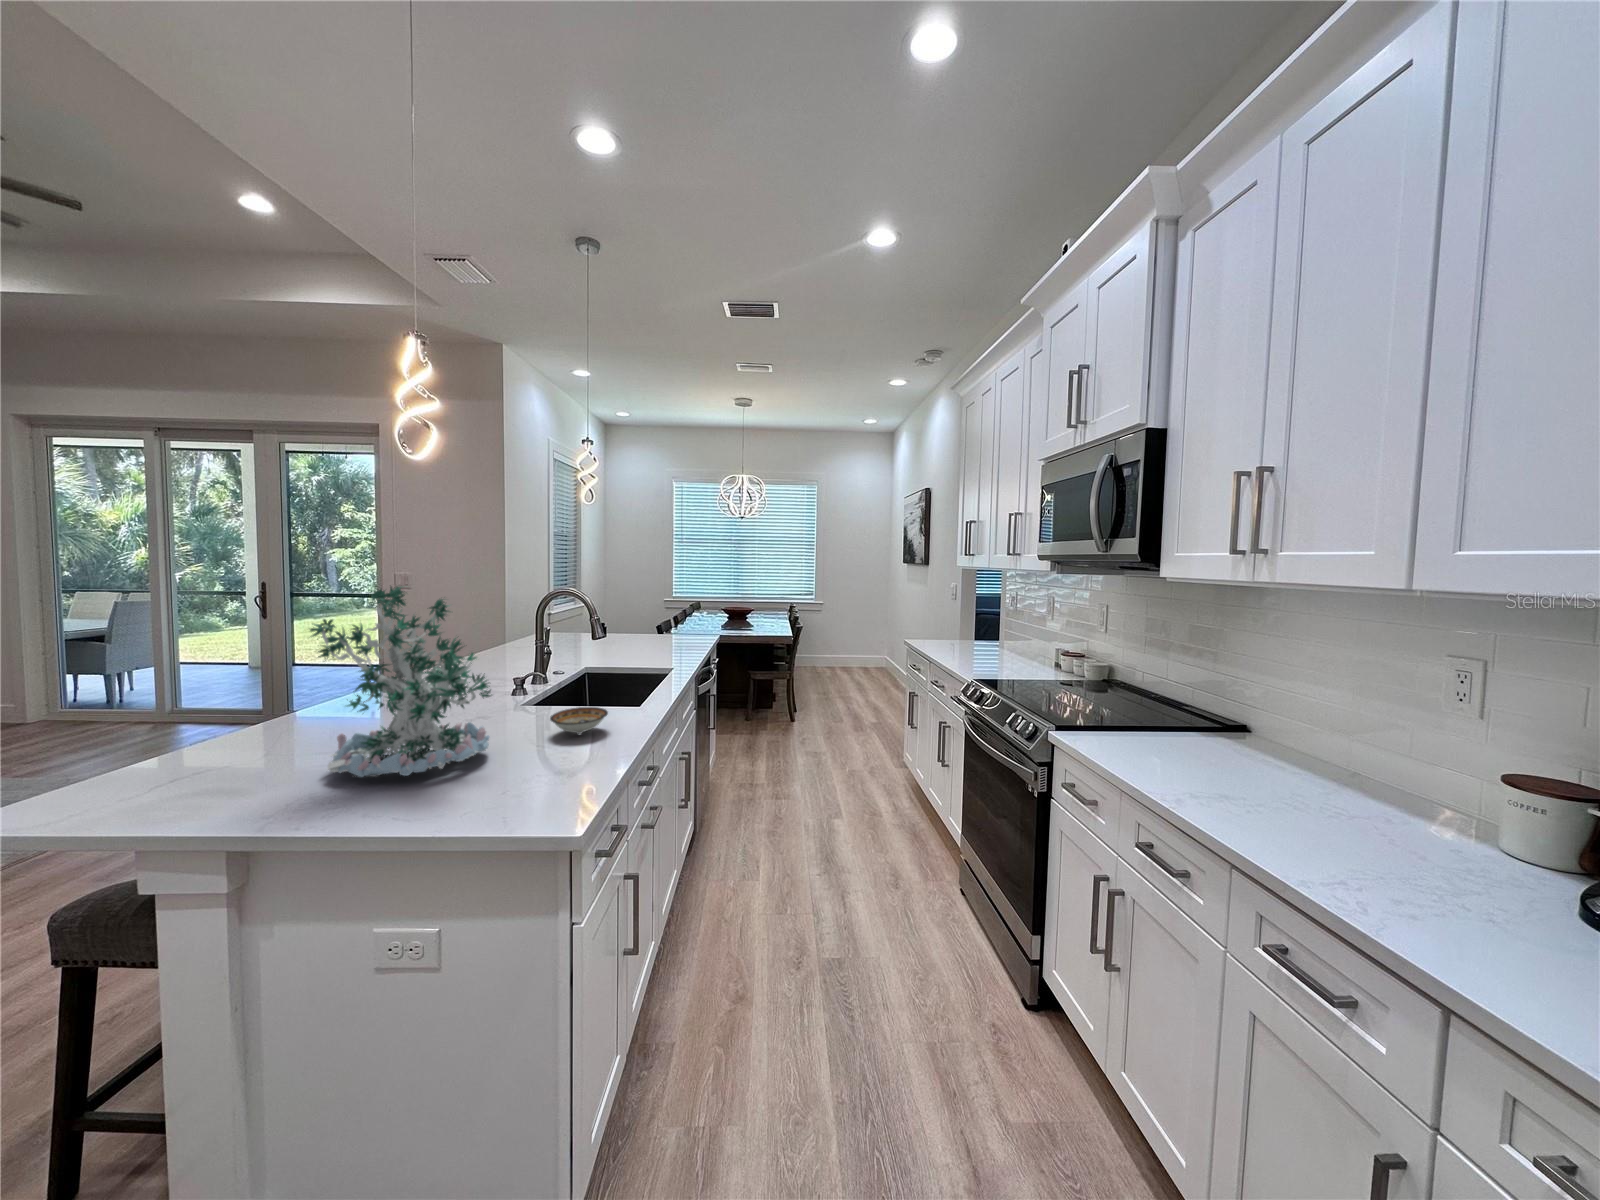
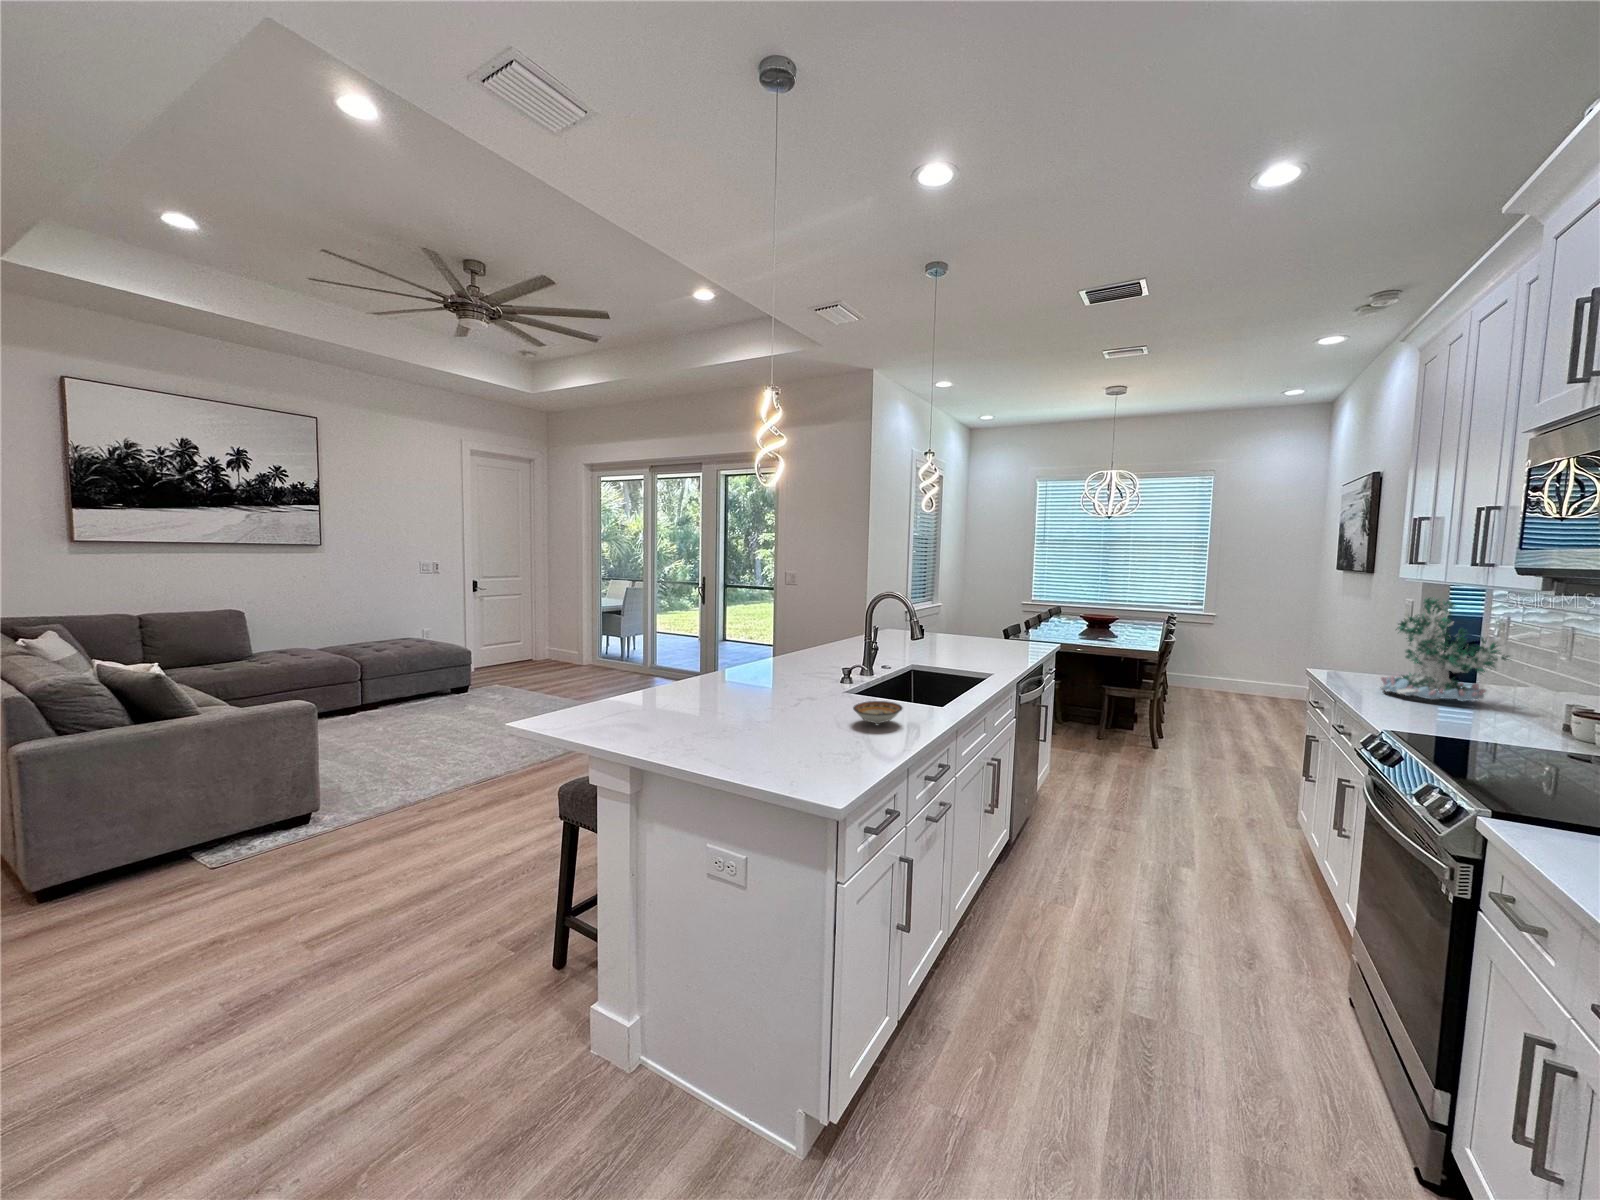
plant: present [310,586,491,777] -> present [1380,598,1510,701]

